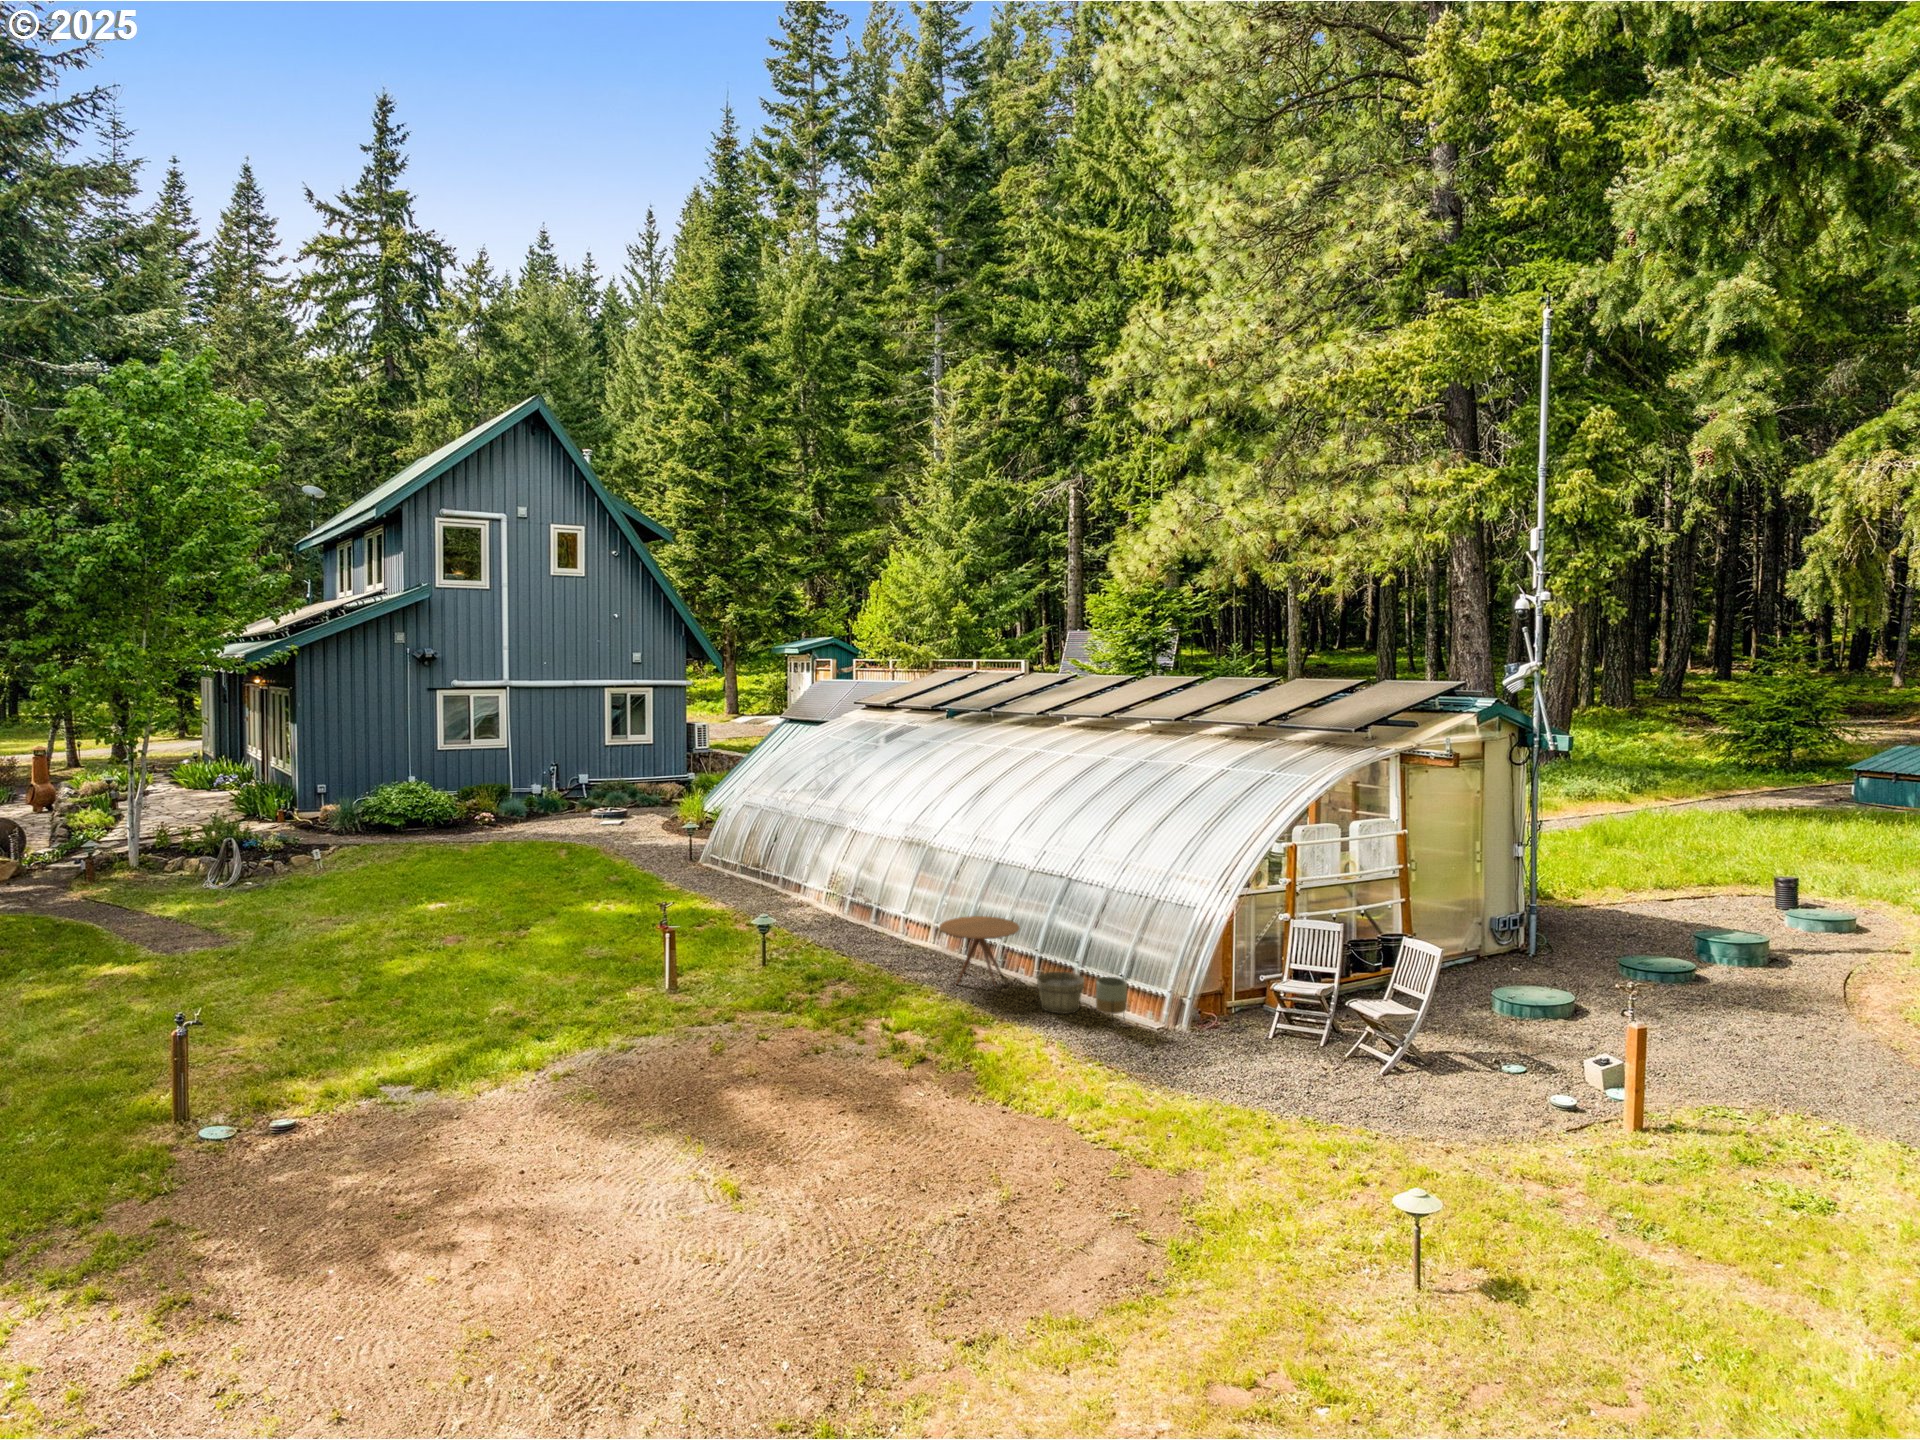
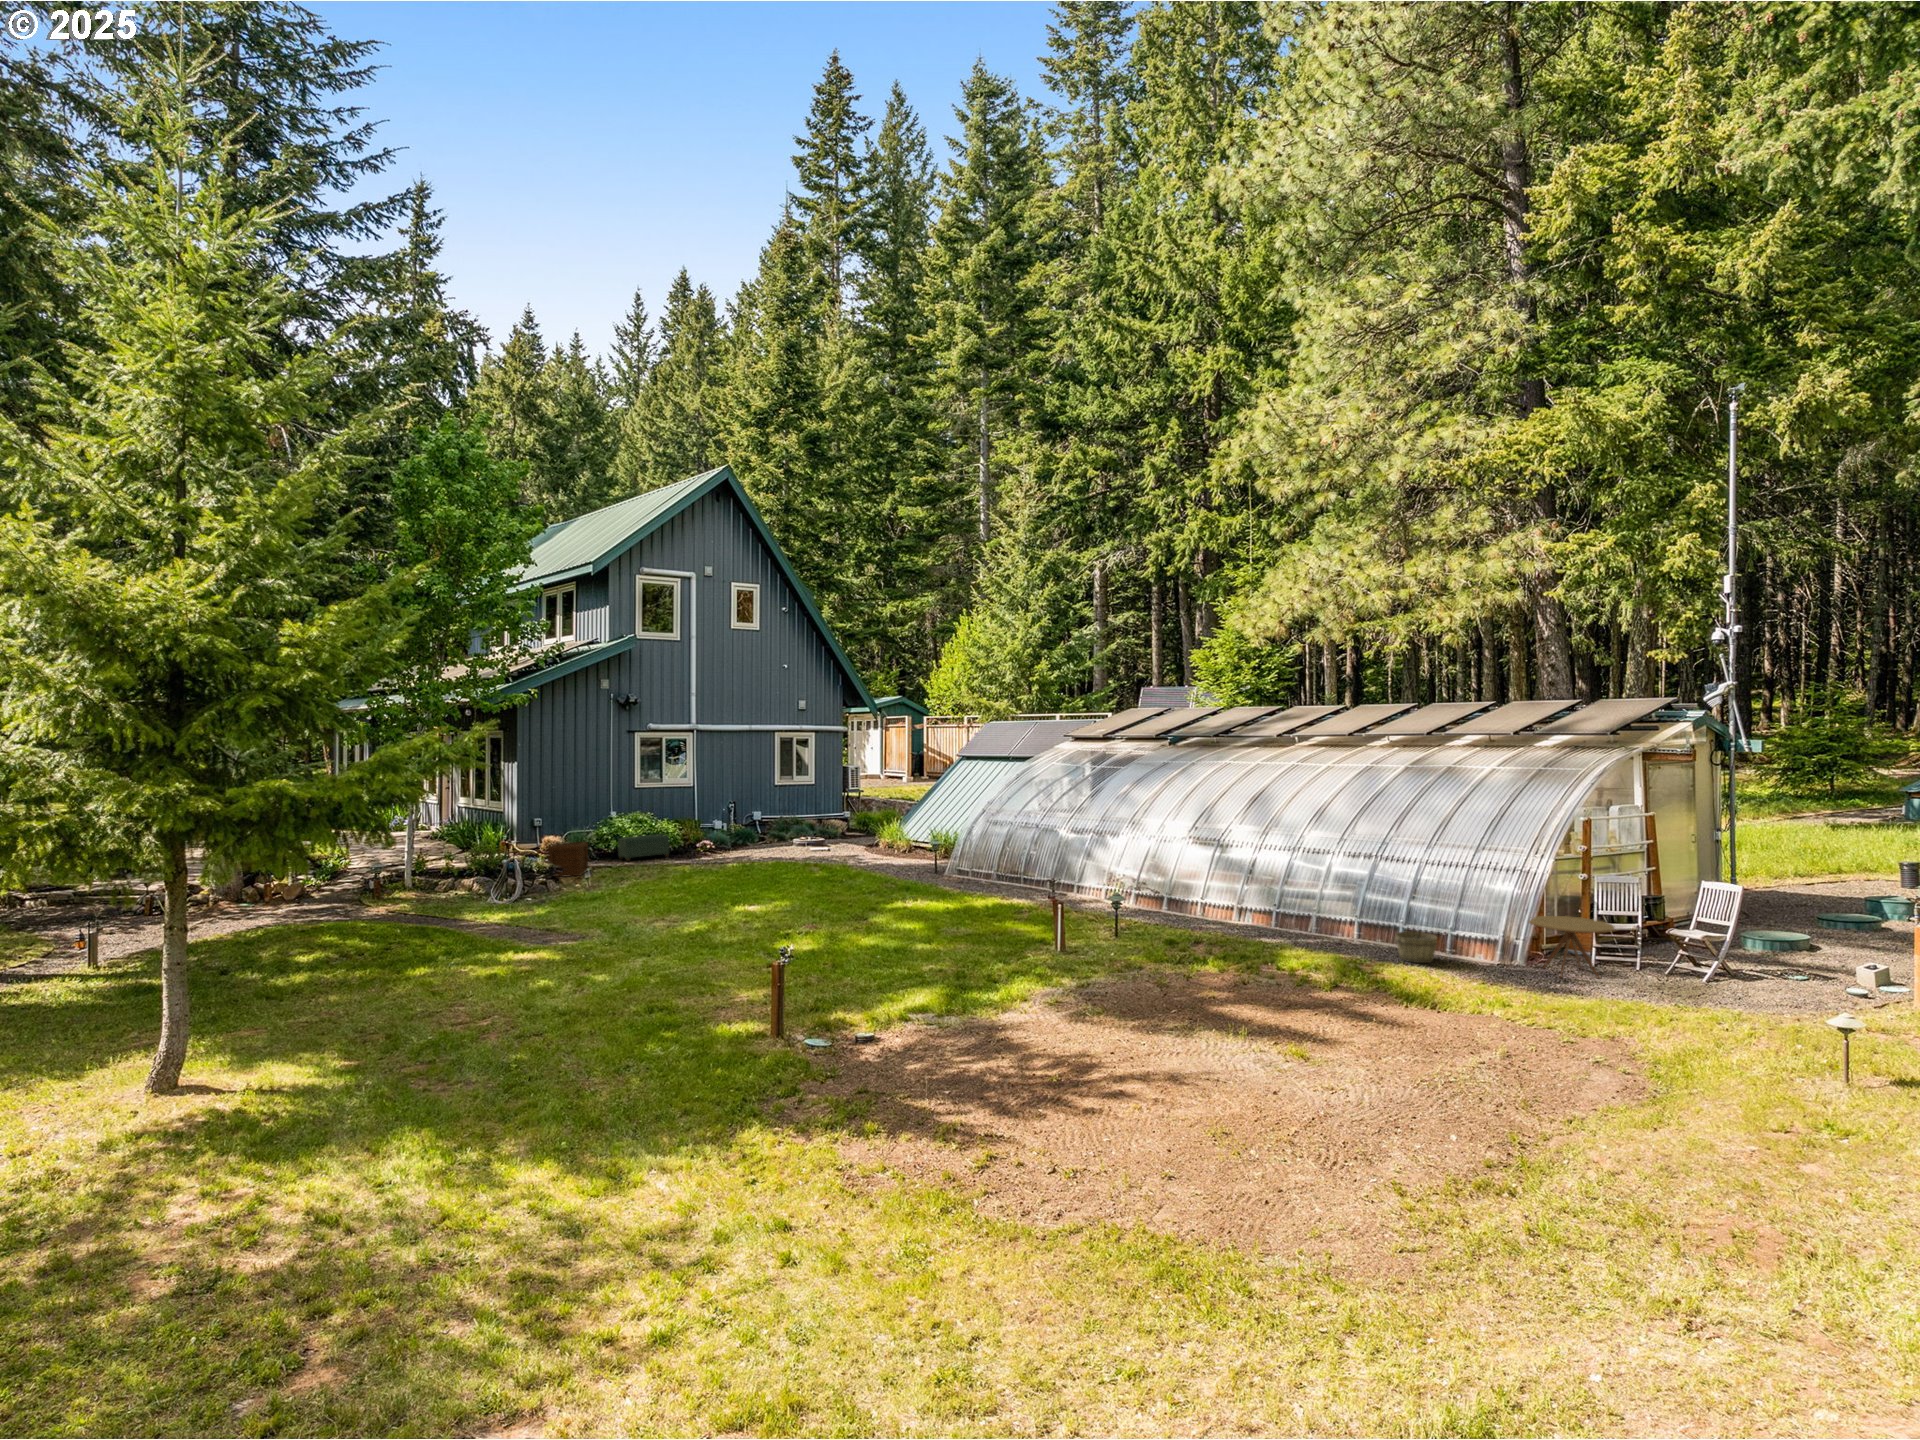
bench: none [390,800,447,830] -> present [618,834,669,861]
wooden crate: none [280,810,334,848] -> present [548,842,588,877]
round table: present [939,916,1020,987] -> present [1529,916,1614,978]
planter: present [1096,977,1127,1018] -> none [1457,930,1485,971]

